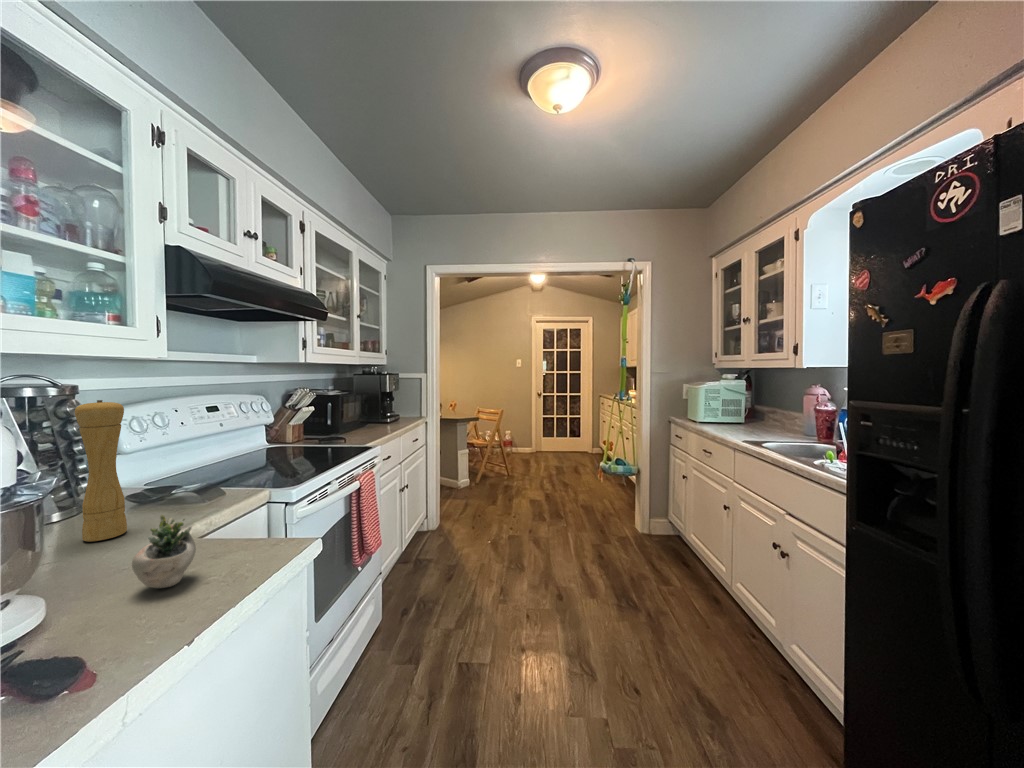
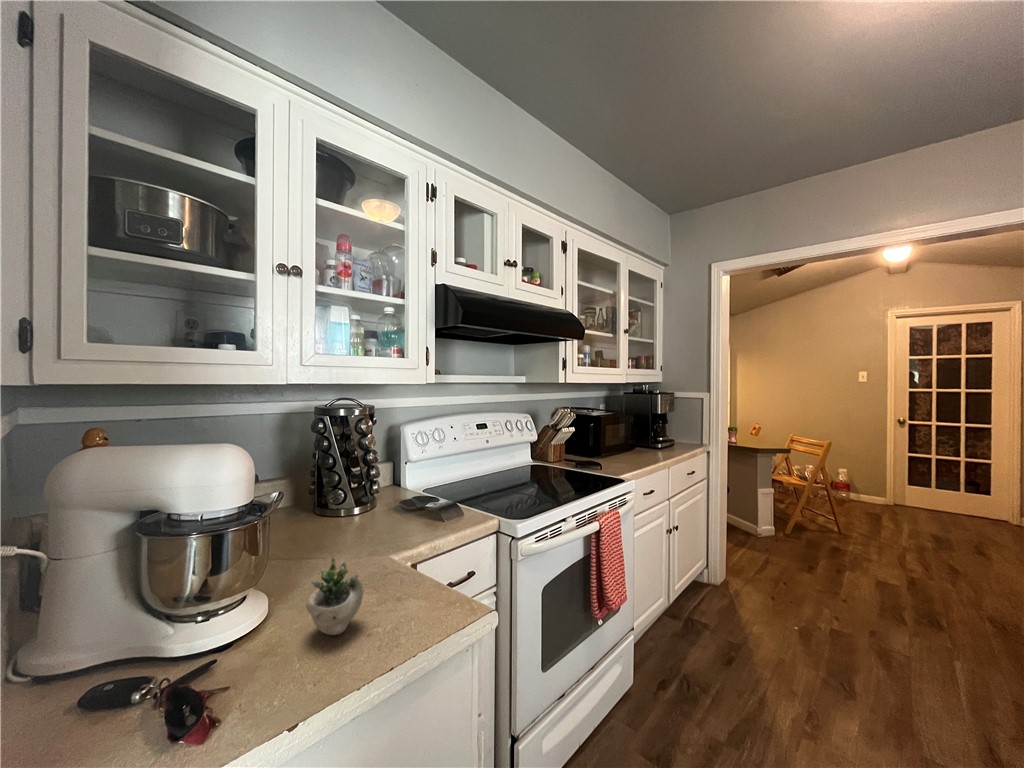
pepper mill: present [75,400,127,542] -> none [344,424,376,546]

